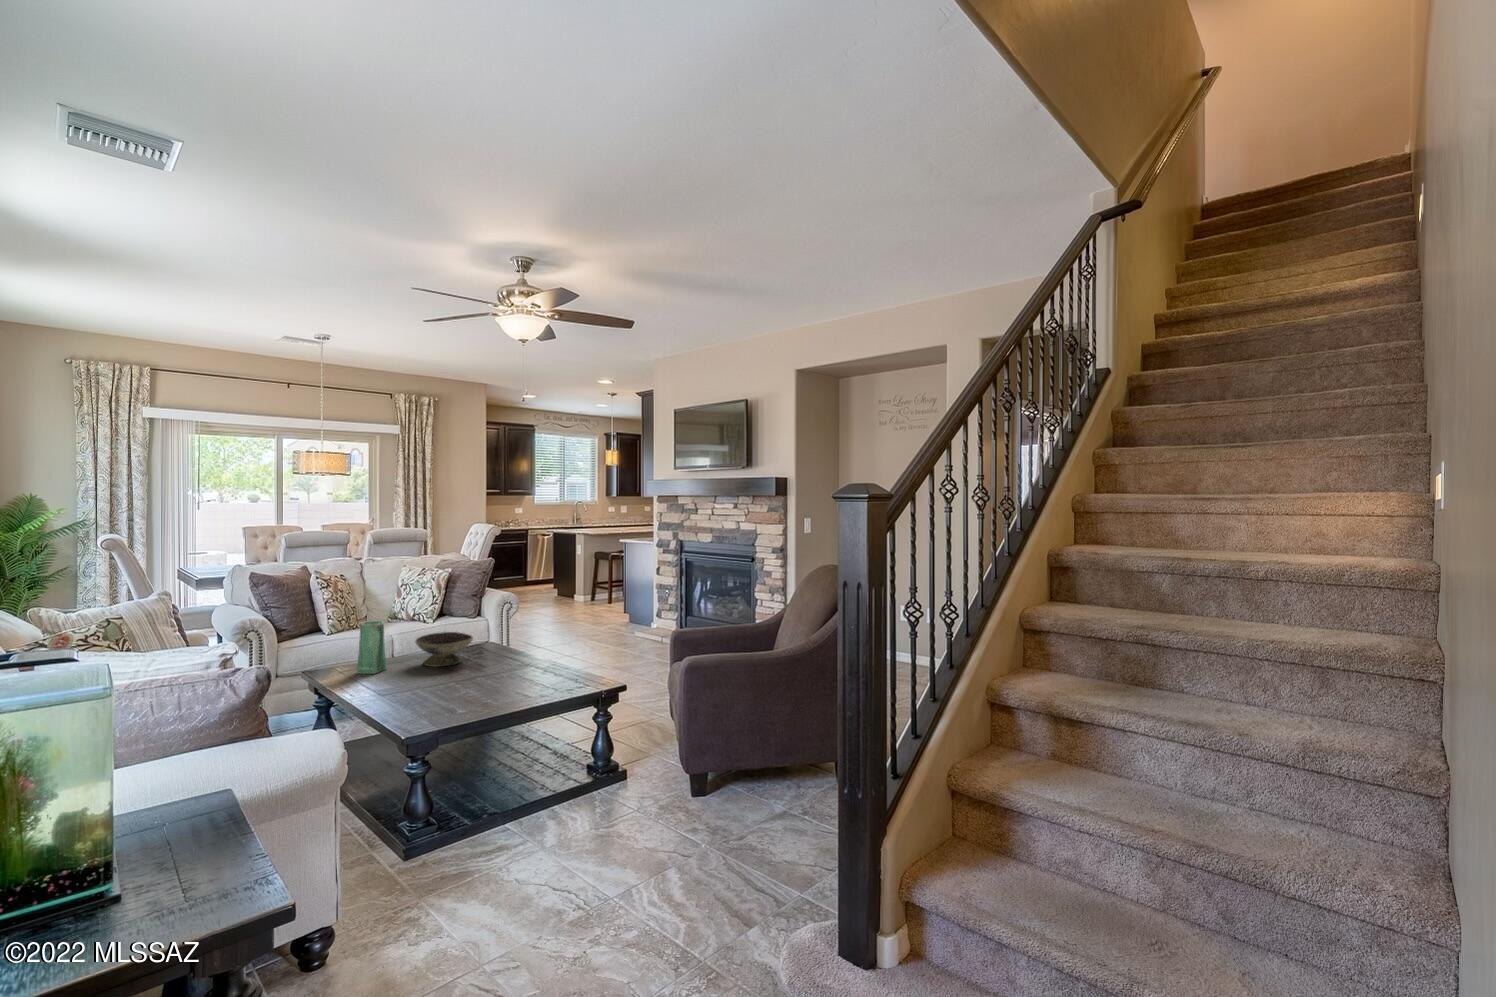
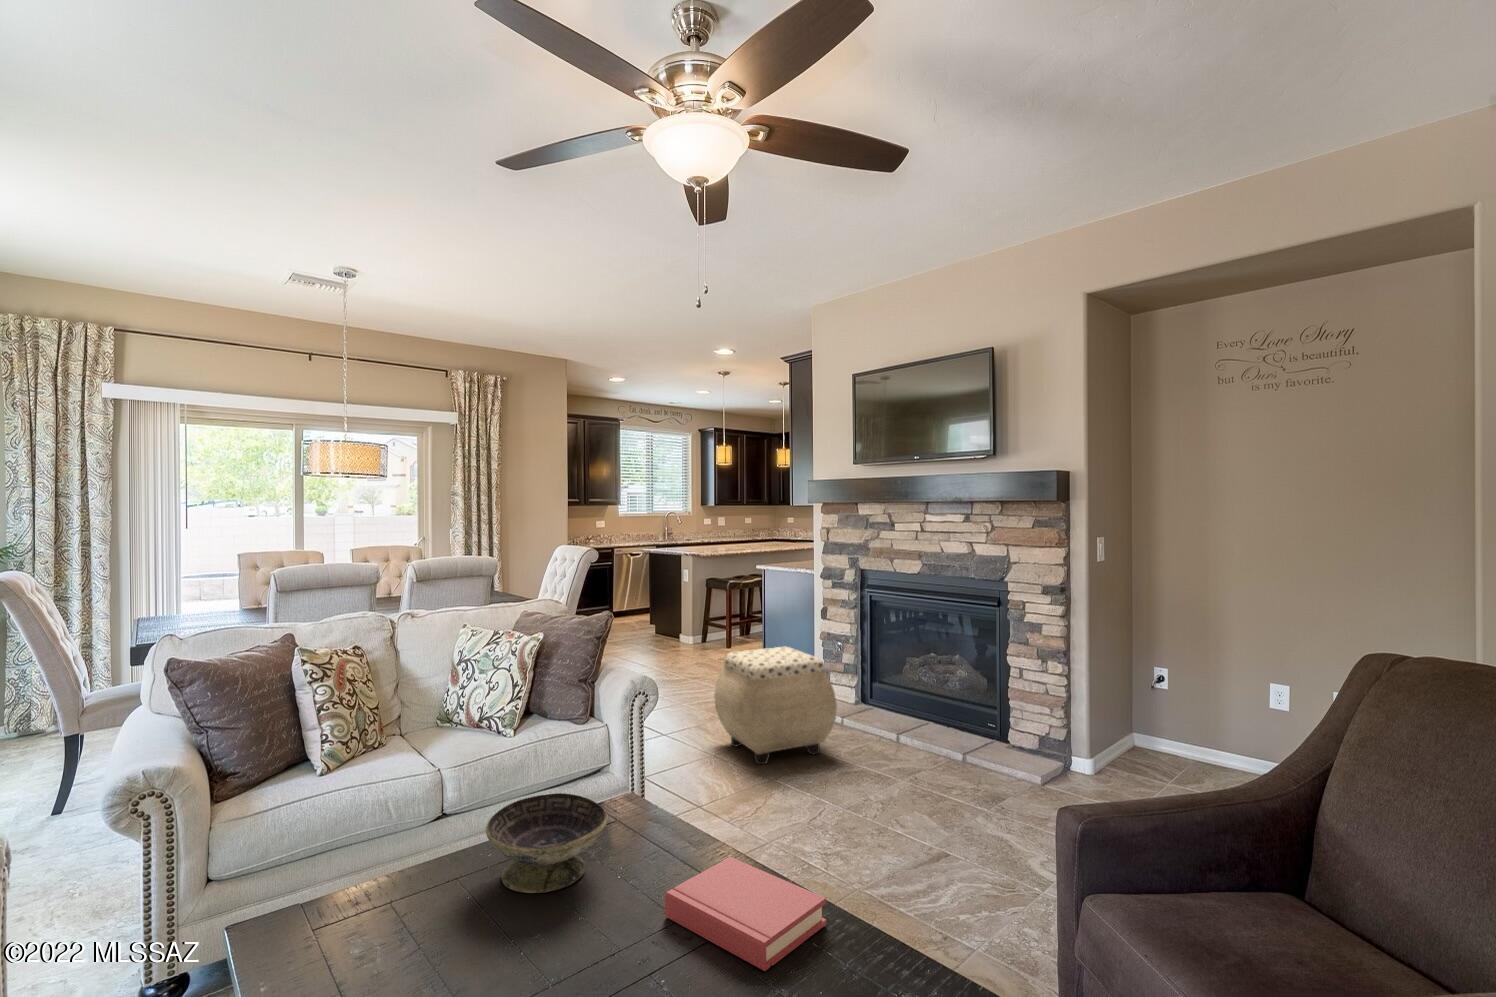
ottoman: none [572,589,646,659] -> present [714,647,837,765]
vase: present [357,621,386,674] -> none [353,790,423,928]
hardback book: none [493,653,560,679] -> present [665,857,826,971]

